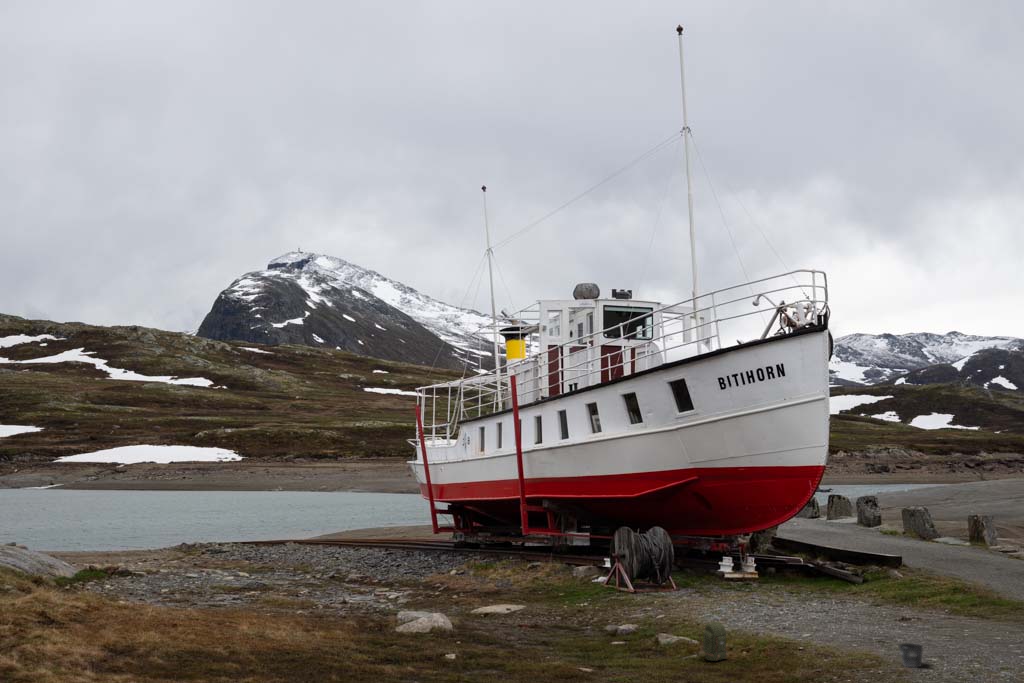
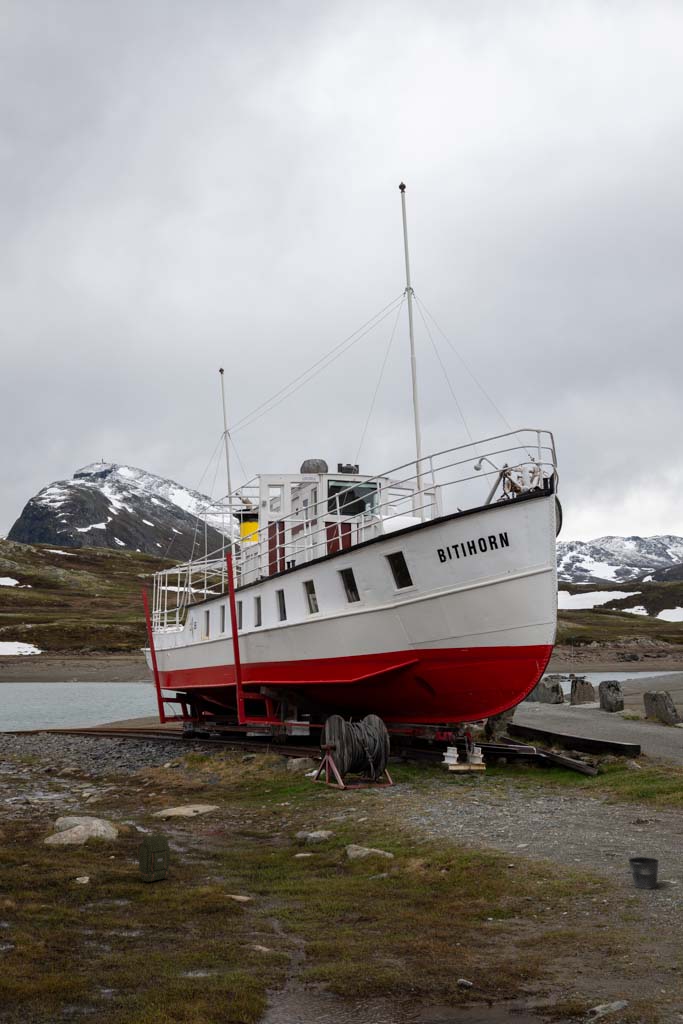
backpack: present [699,622,728,661] -> present [138,835,170,882]

